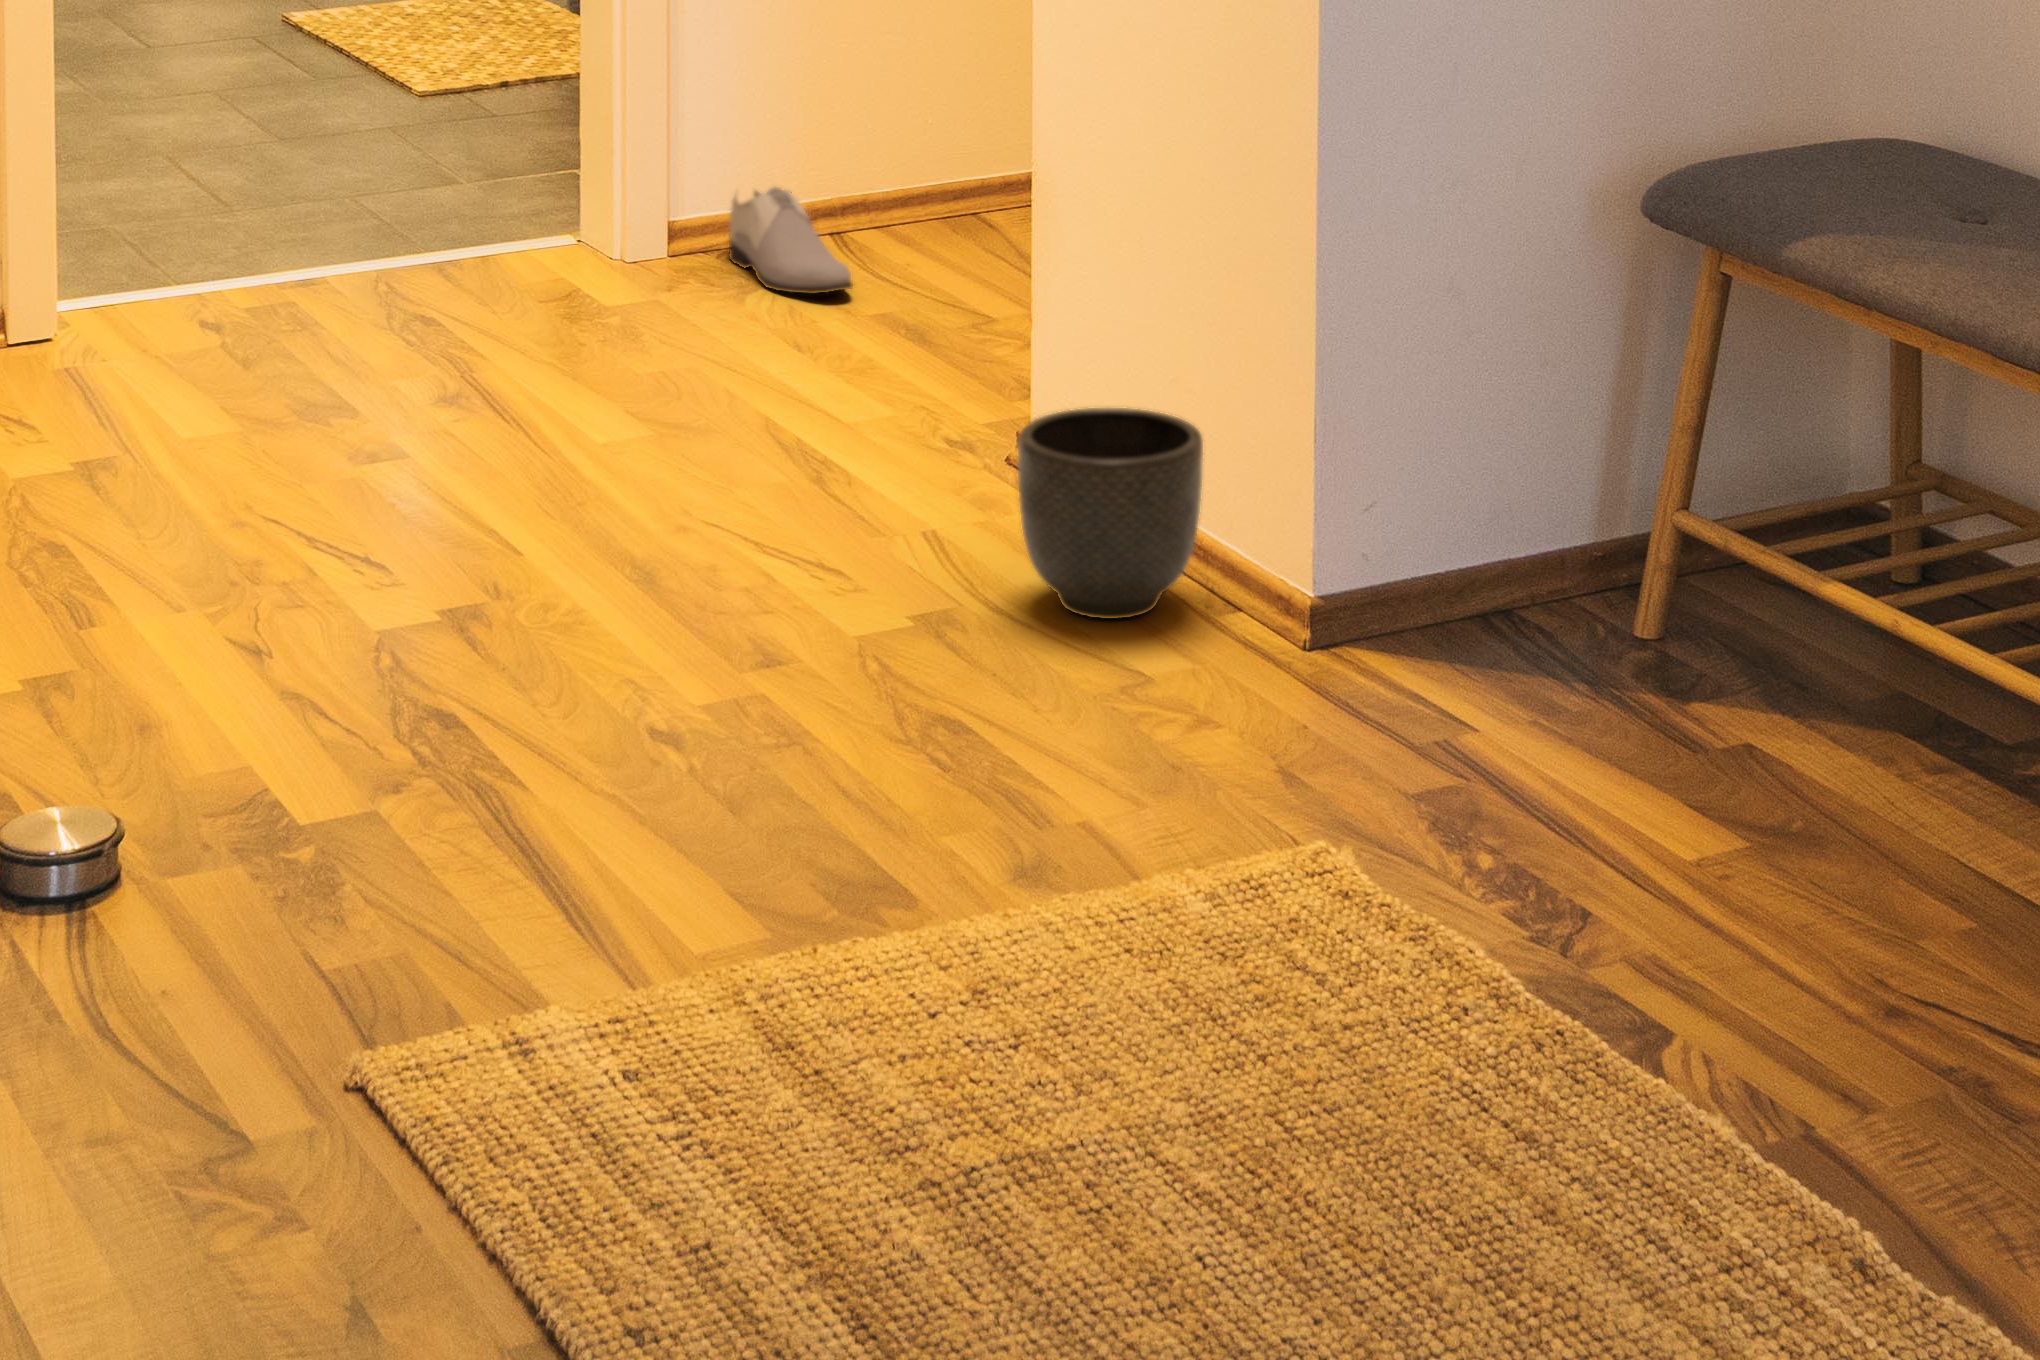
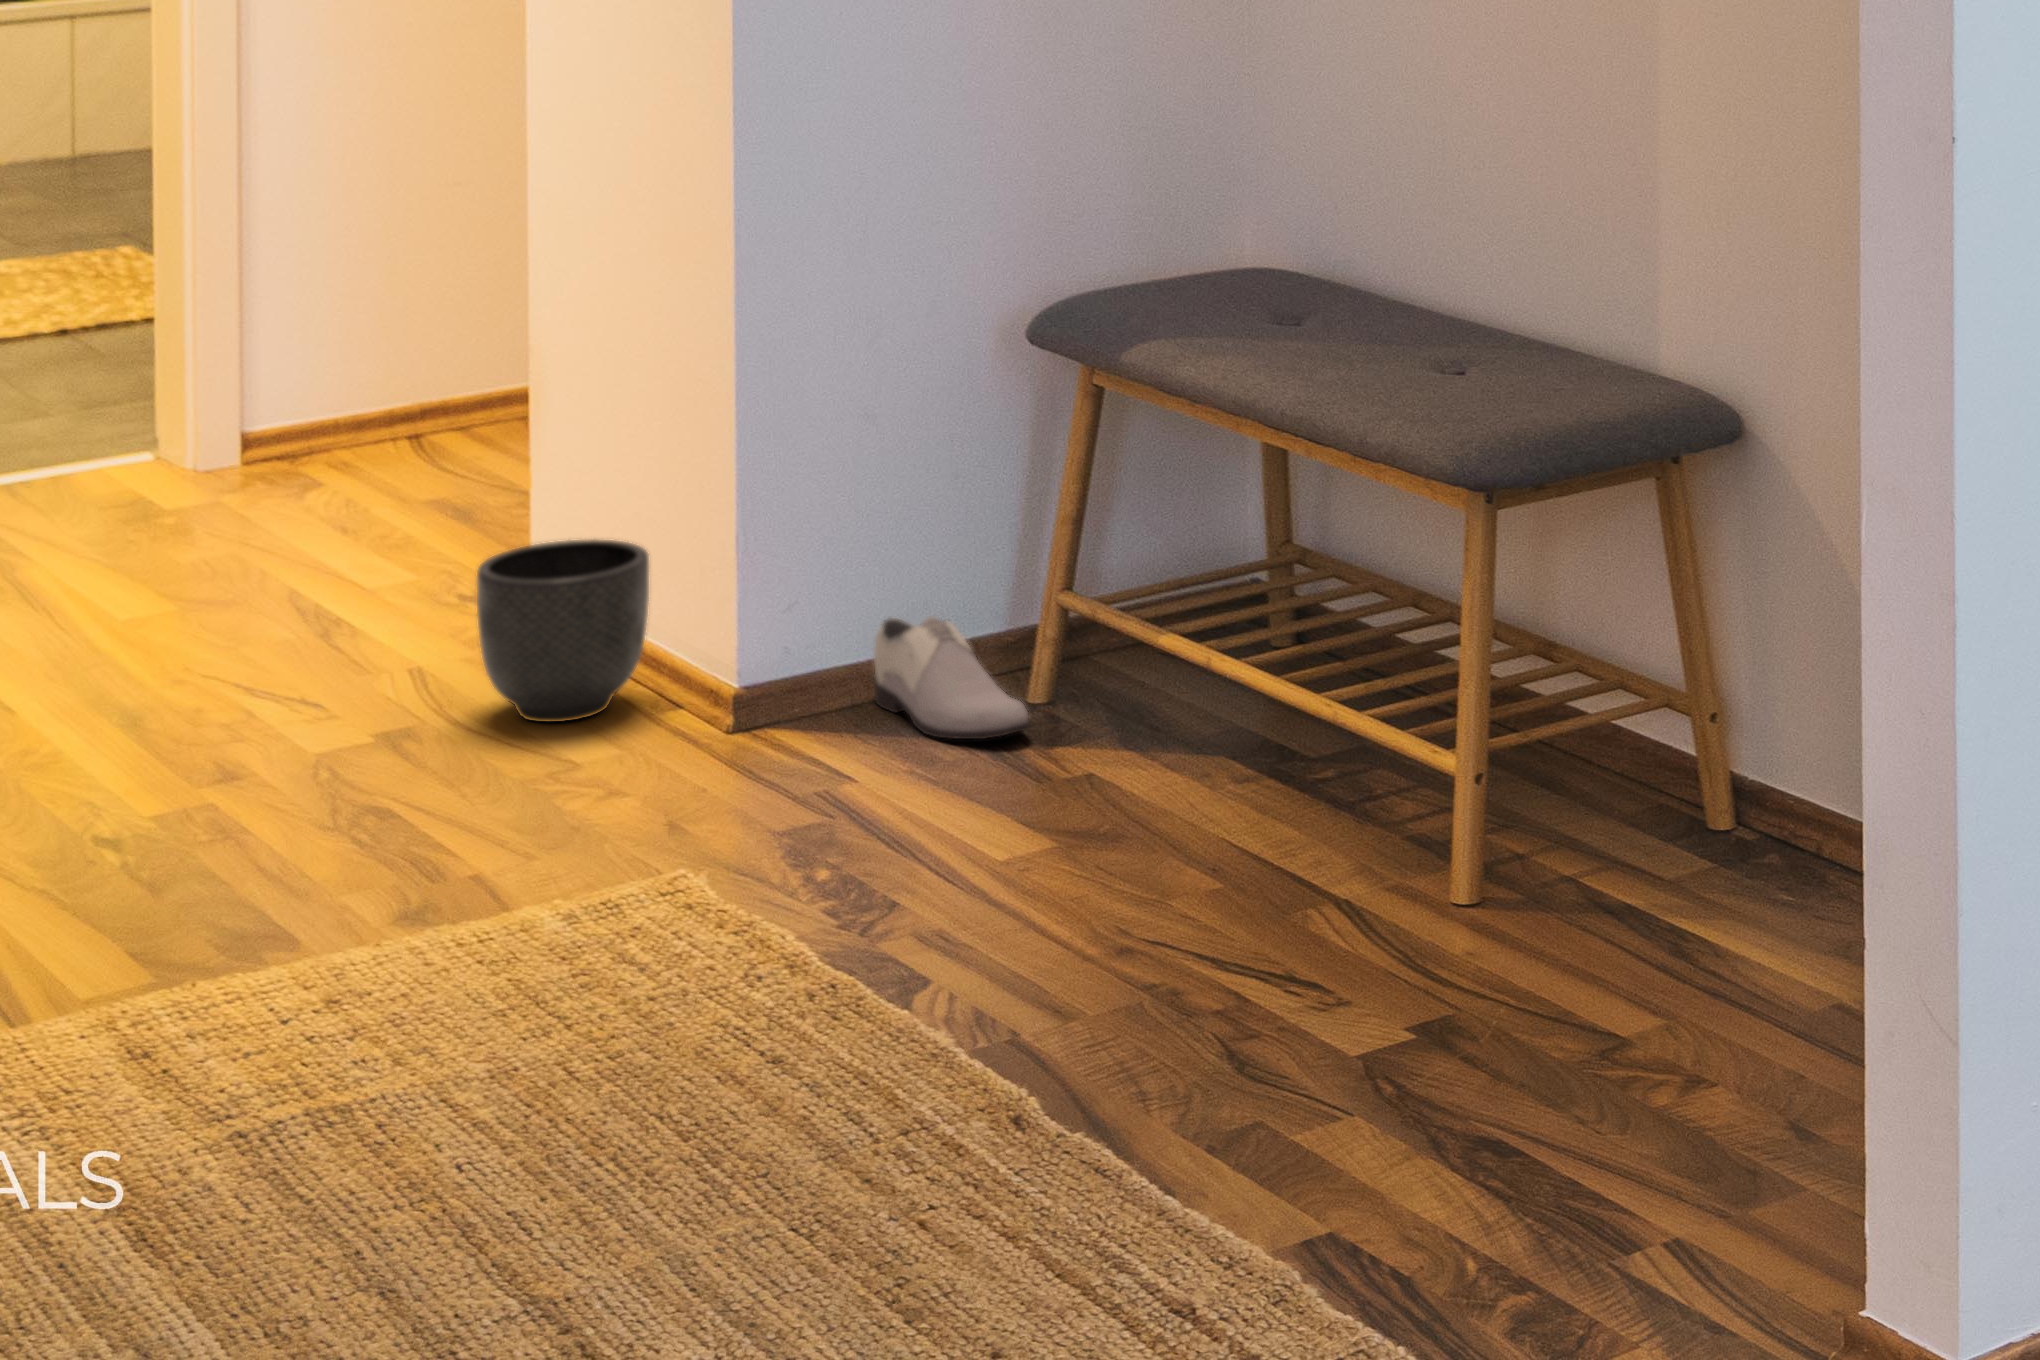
shoe: present [729,187,852,294] -> present [874,617,1030,739]

